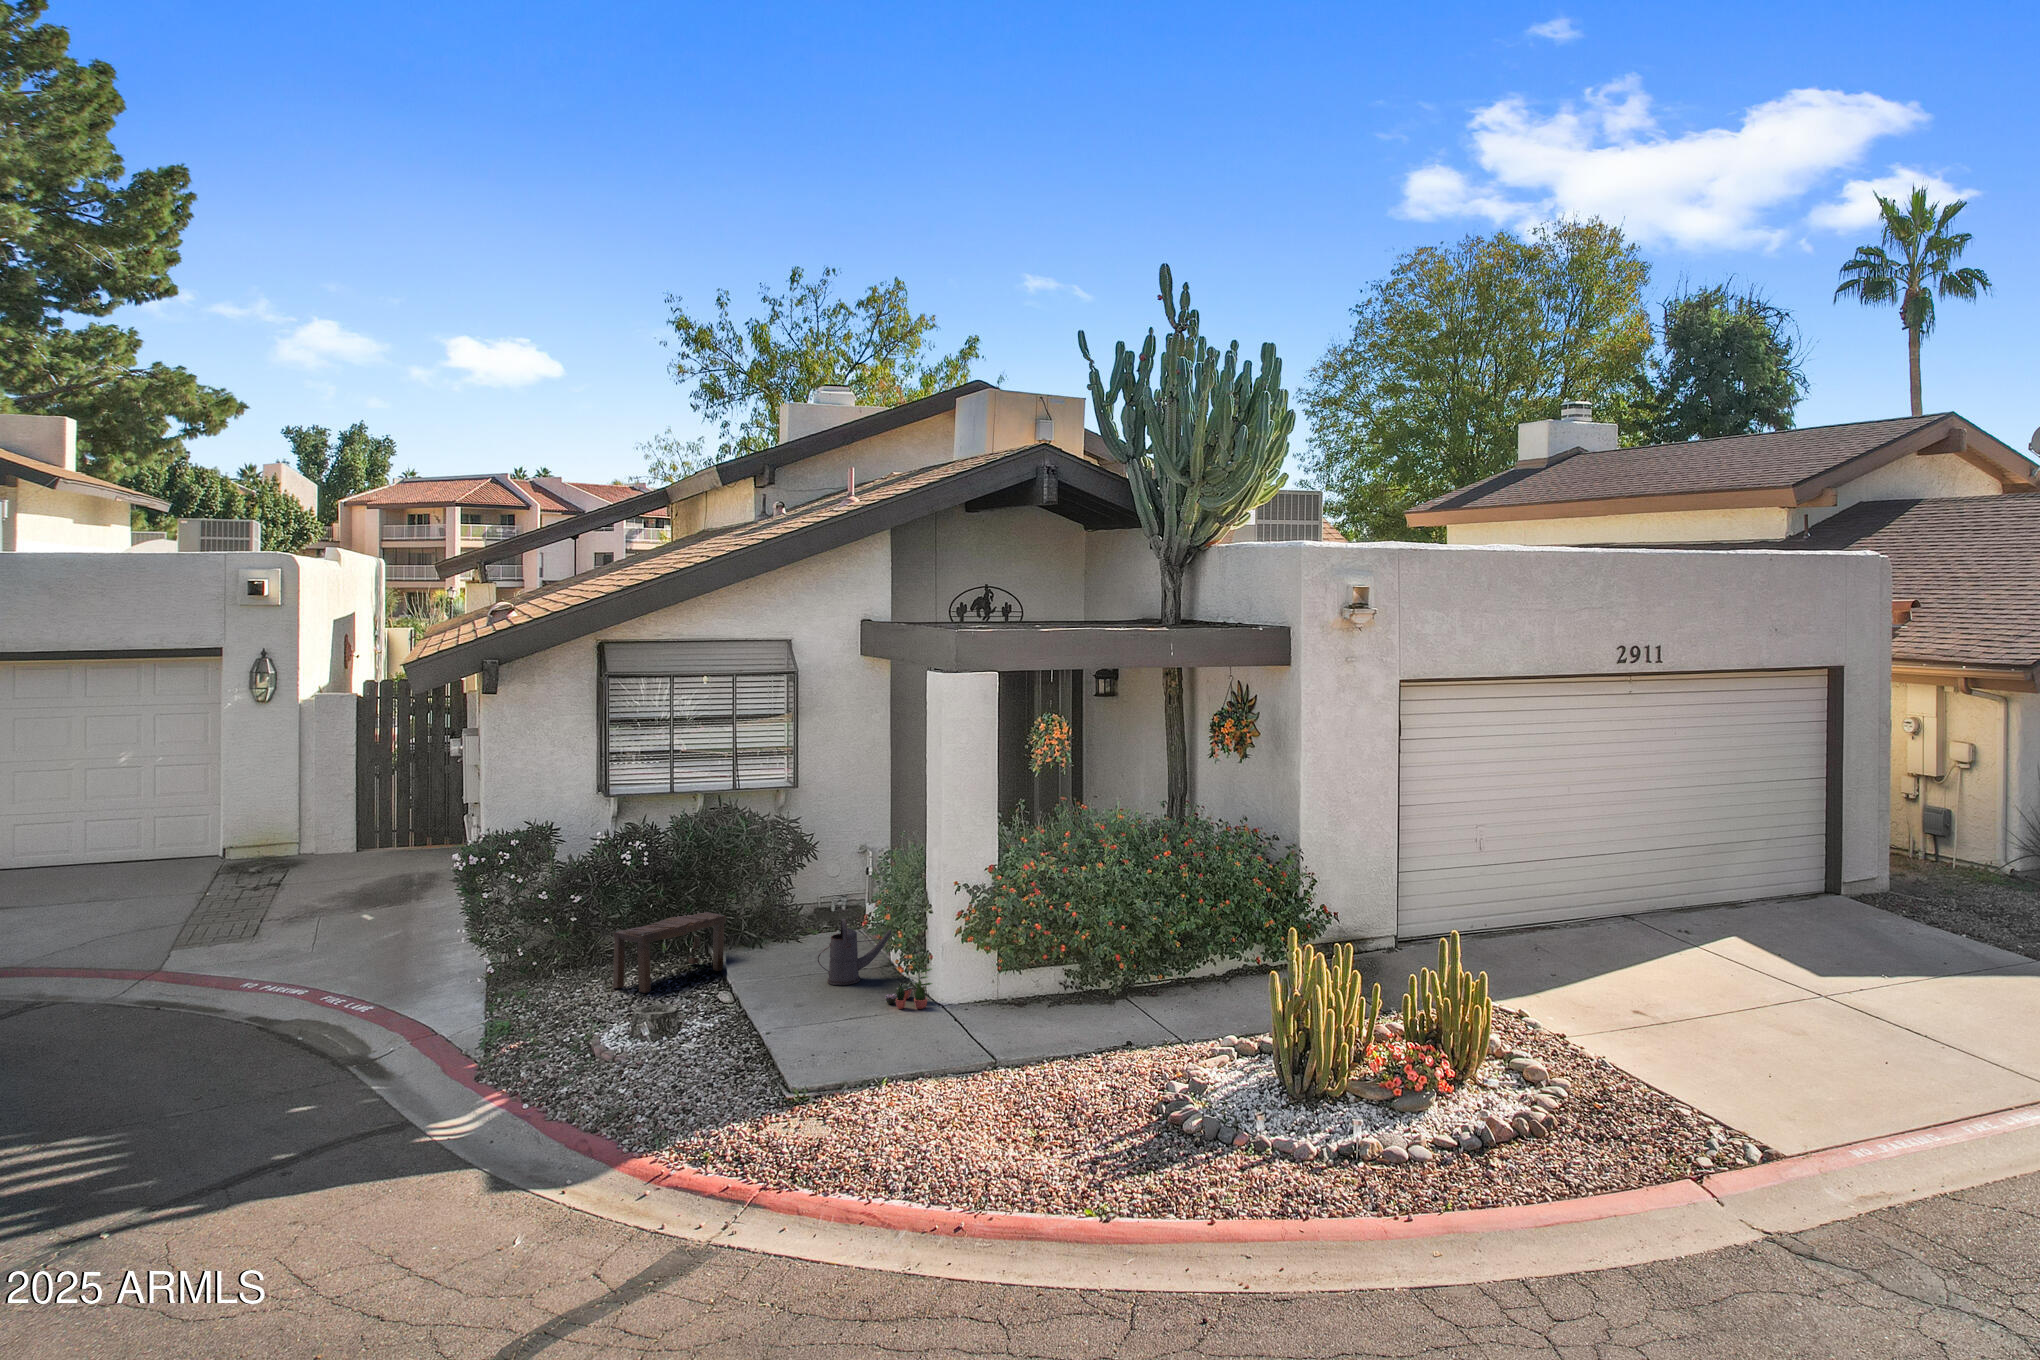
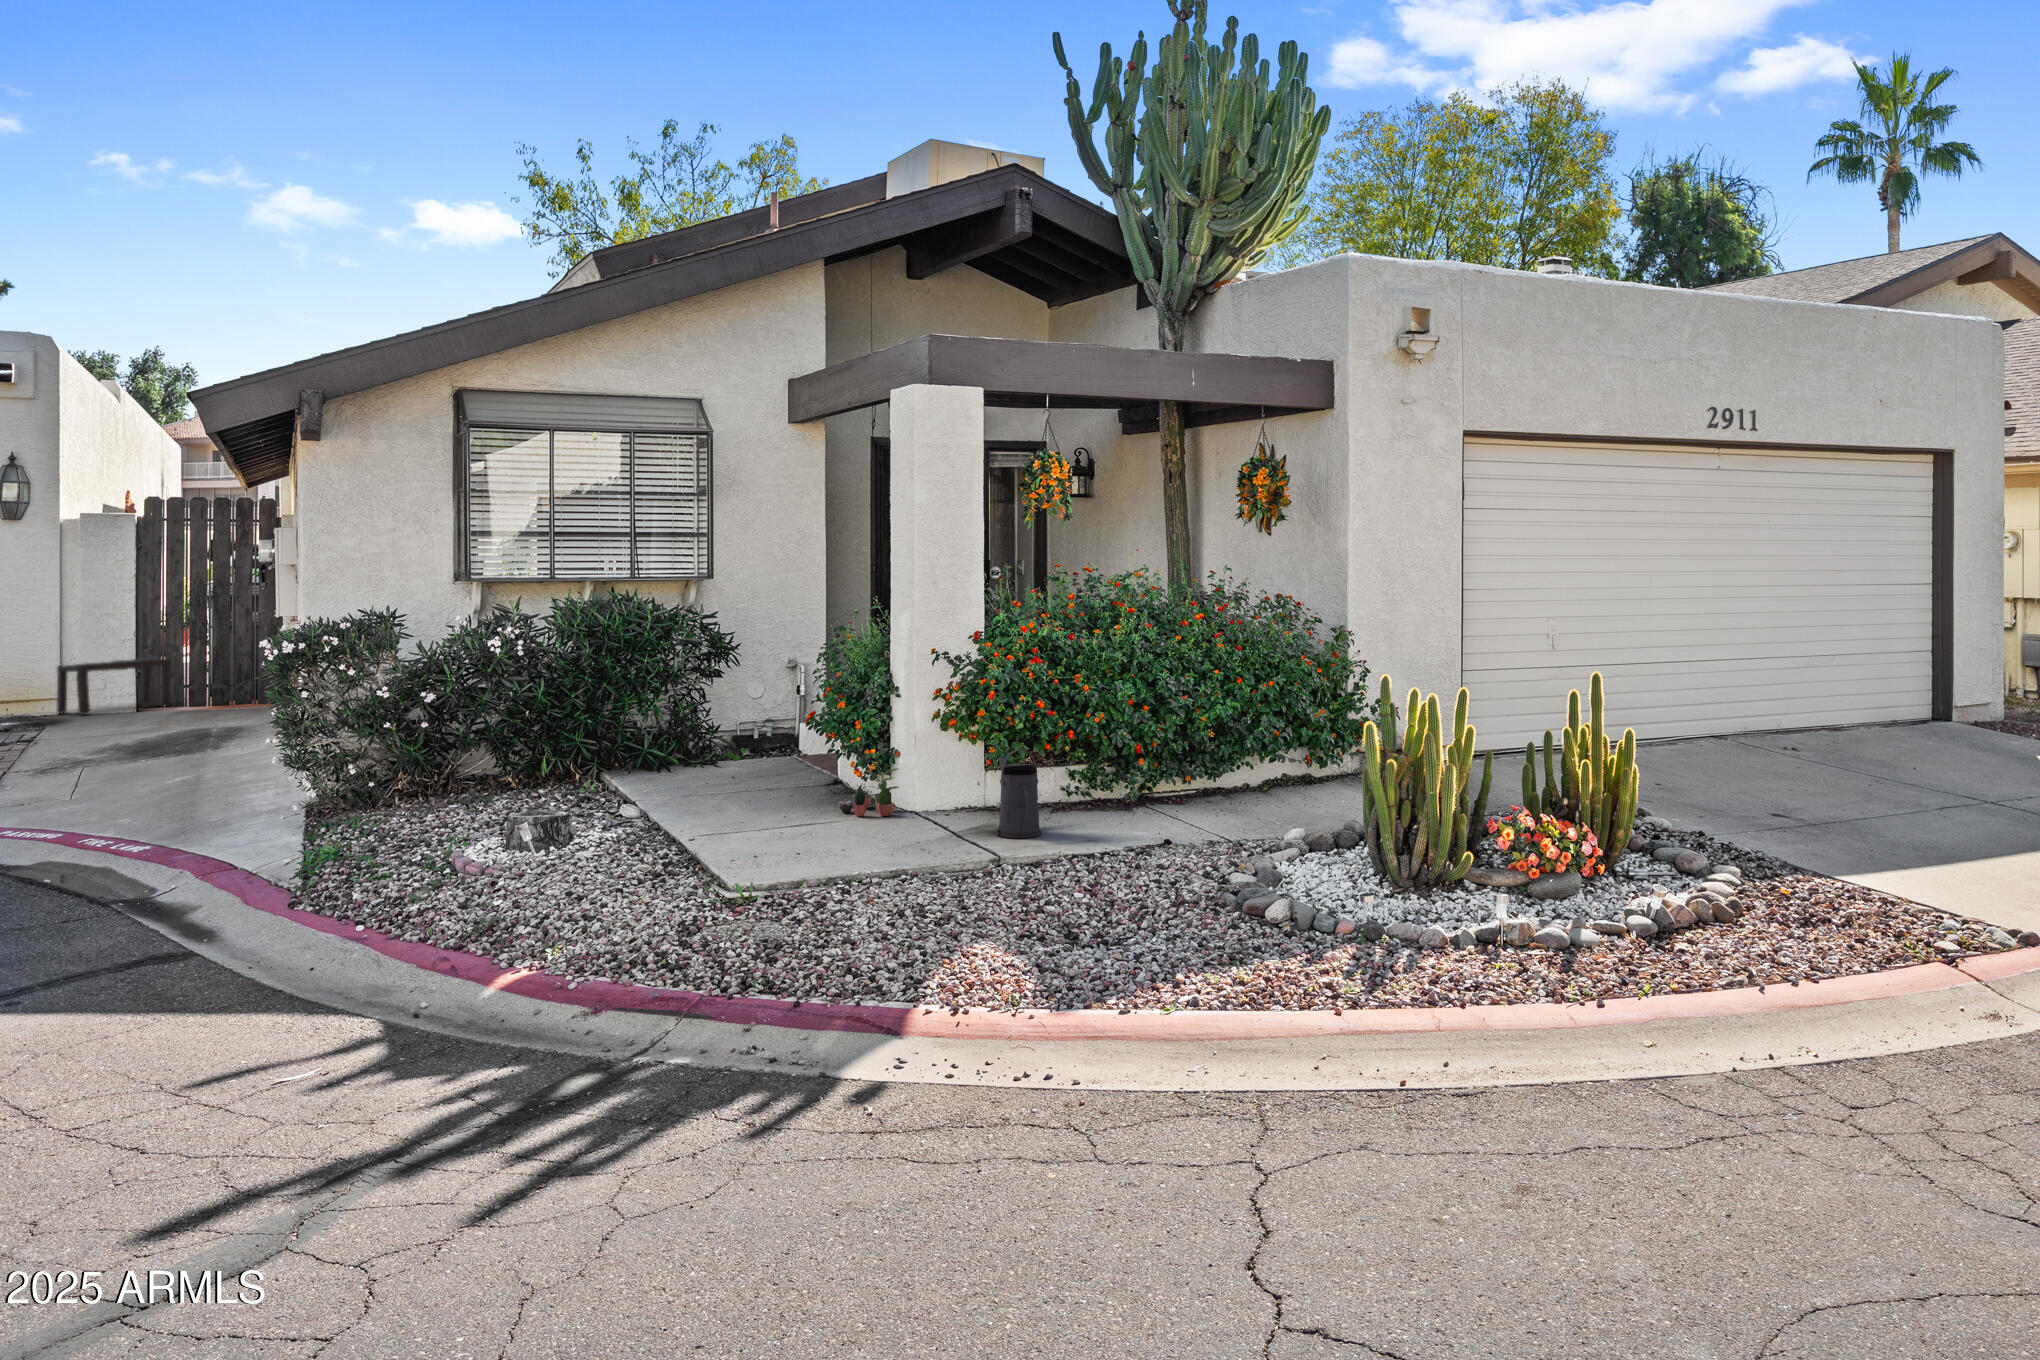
bench: present [613,912,726,993] -> present [57,657,172,715]
watering can: present [817,919,891,985] -> present [997,749,1041,838]

